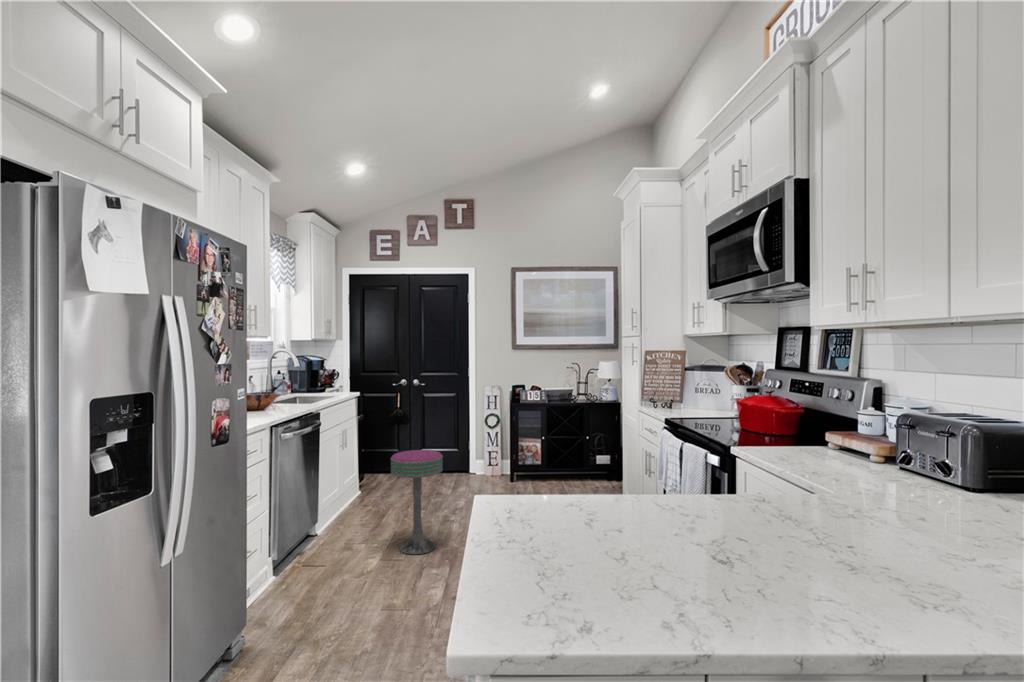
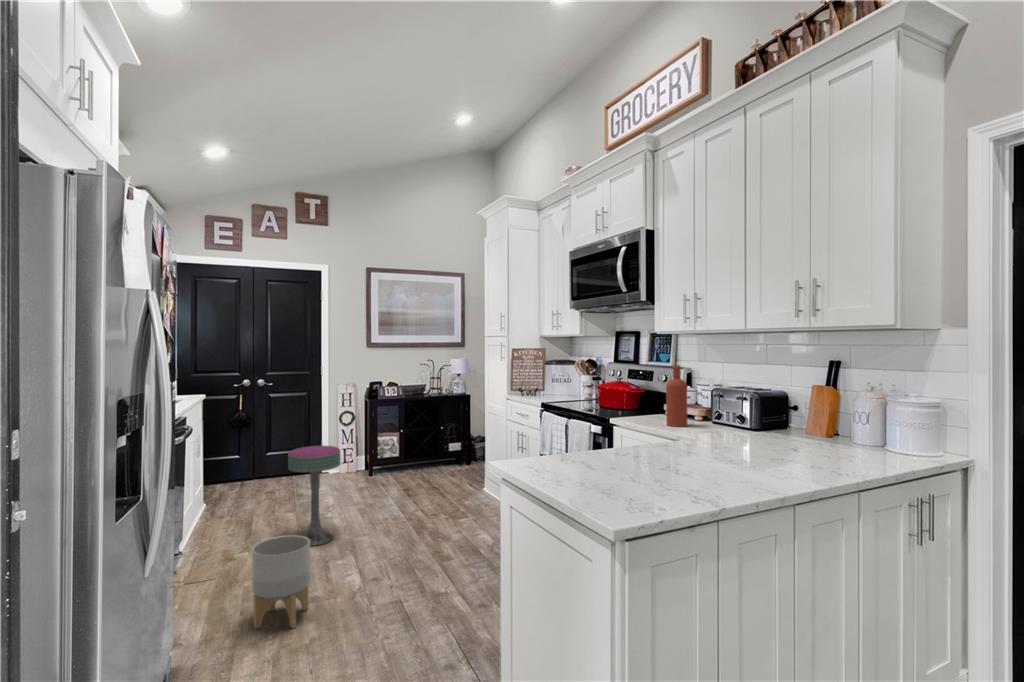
bottle: none [806,375,844,472] -> present [666,365,687,427]
planter: none [297,547,358,652] -> present [252,535,310,629]

